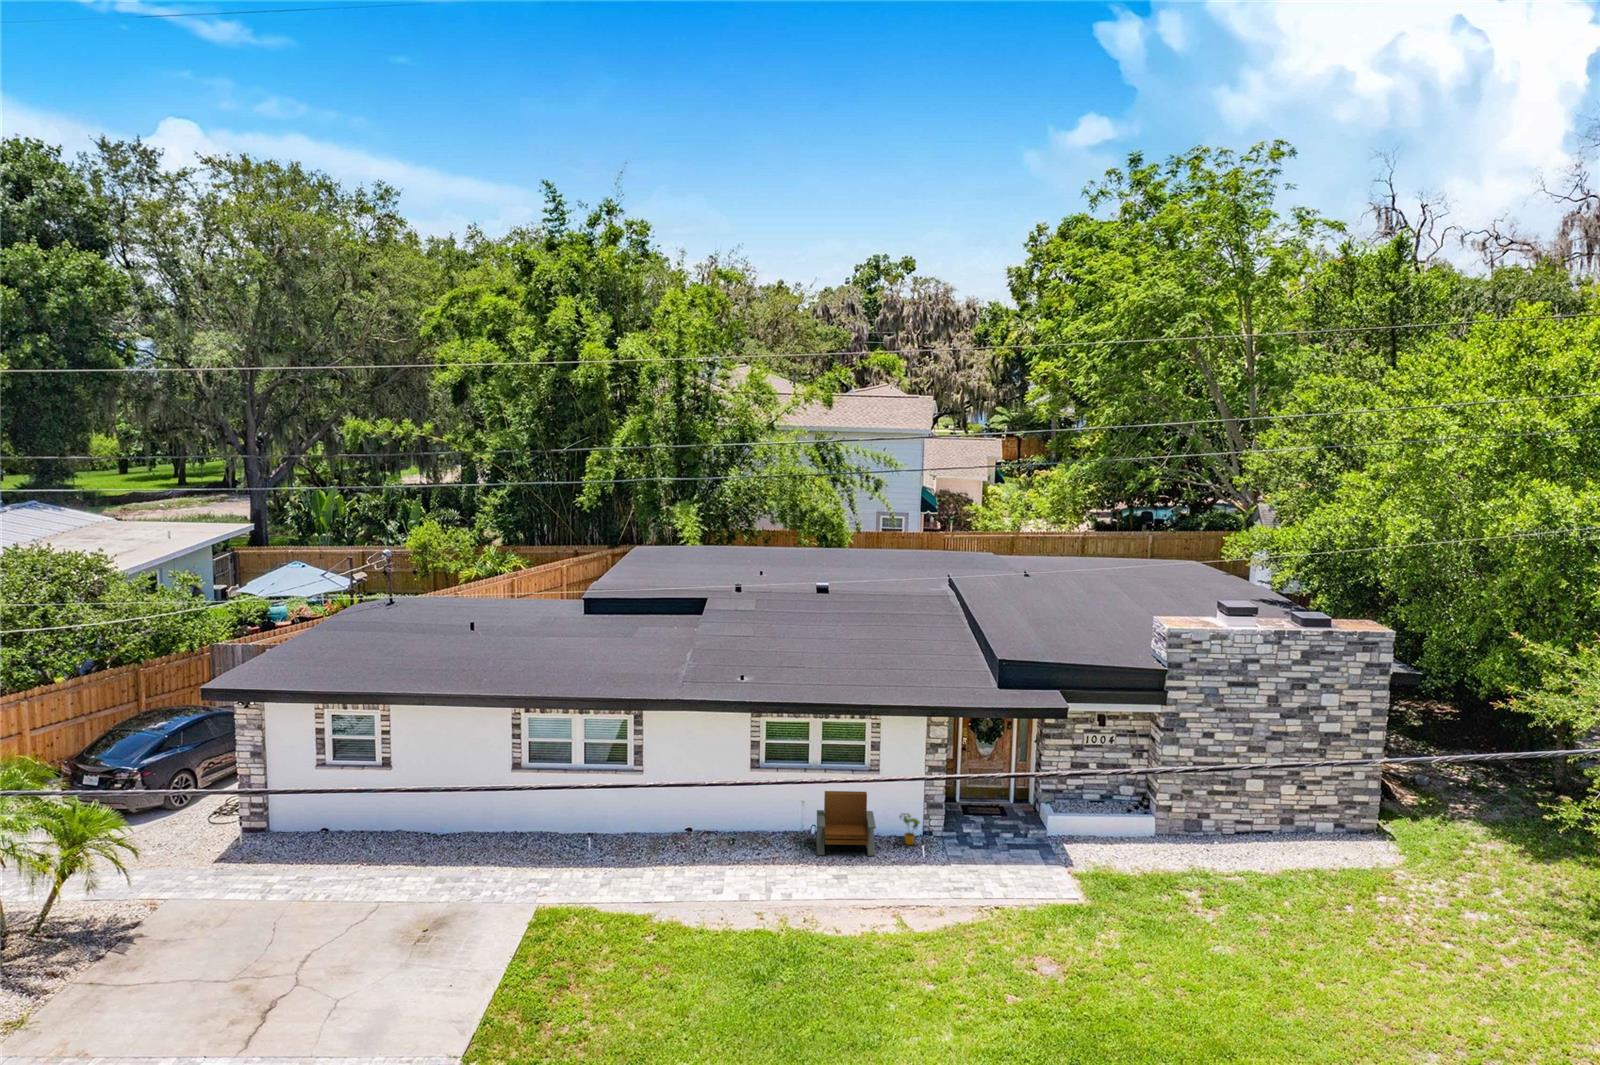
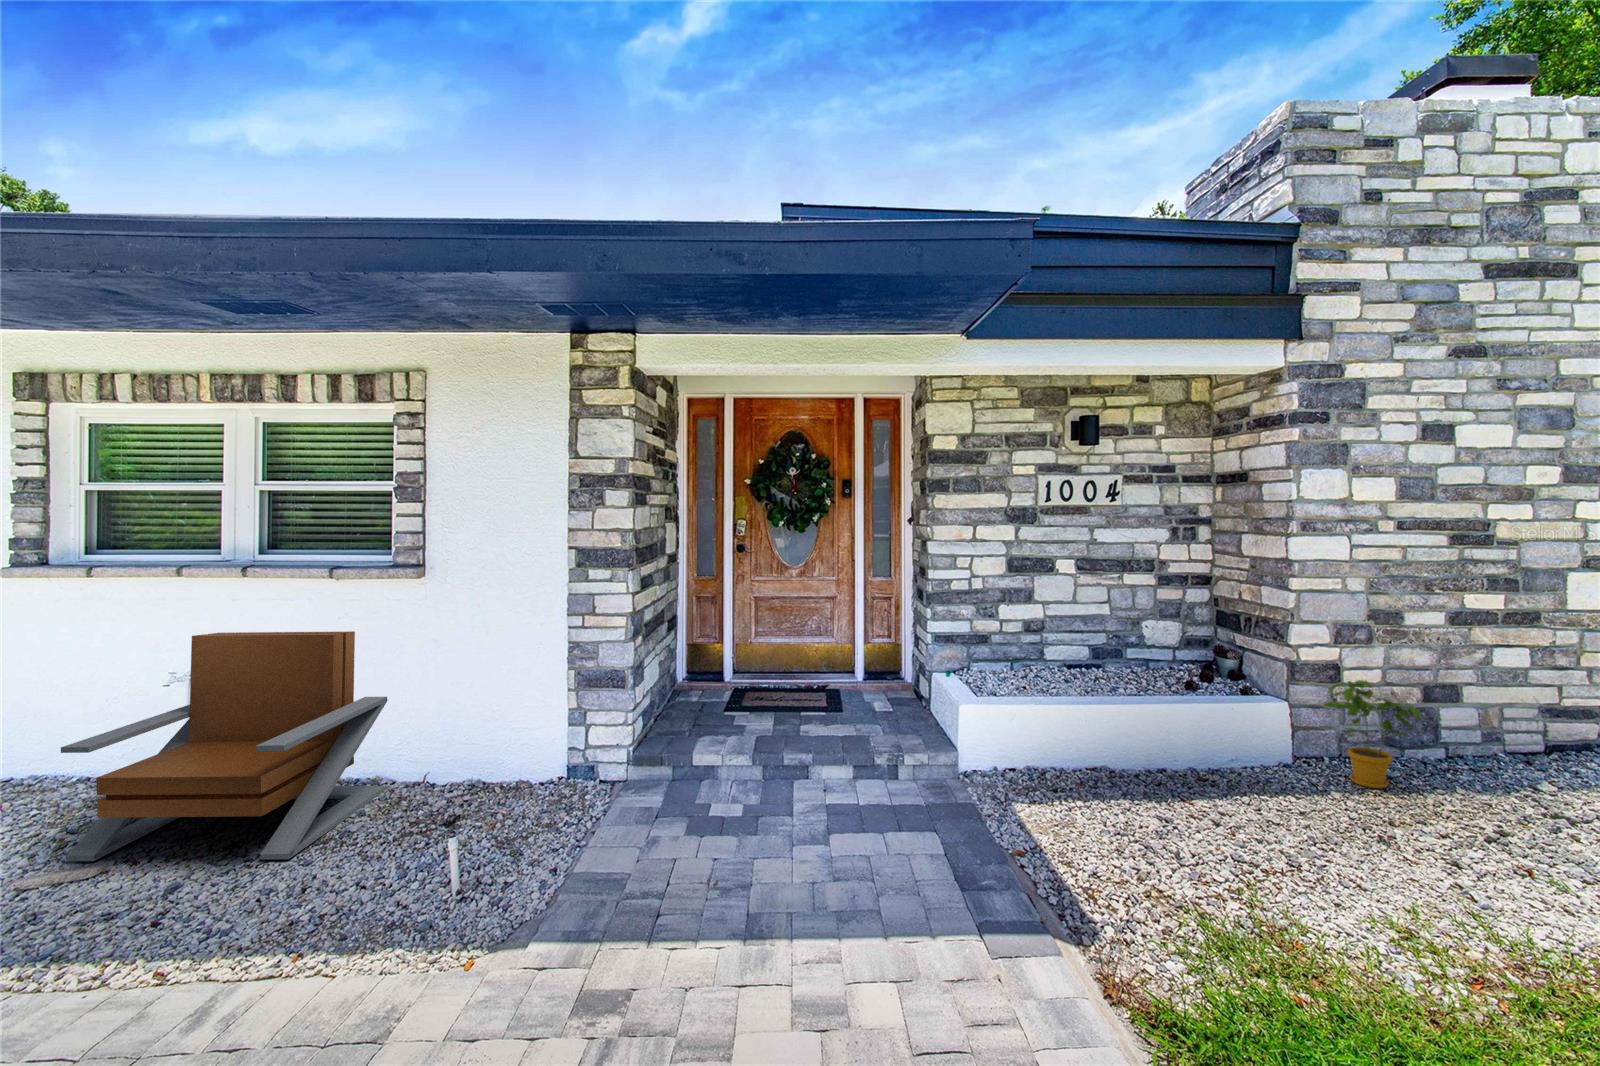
house plant: present [899,813,920,845] -> present [1324,680,1421,788]

